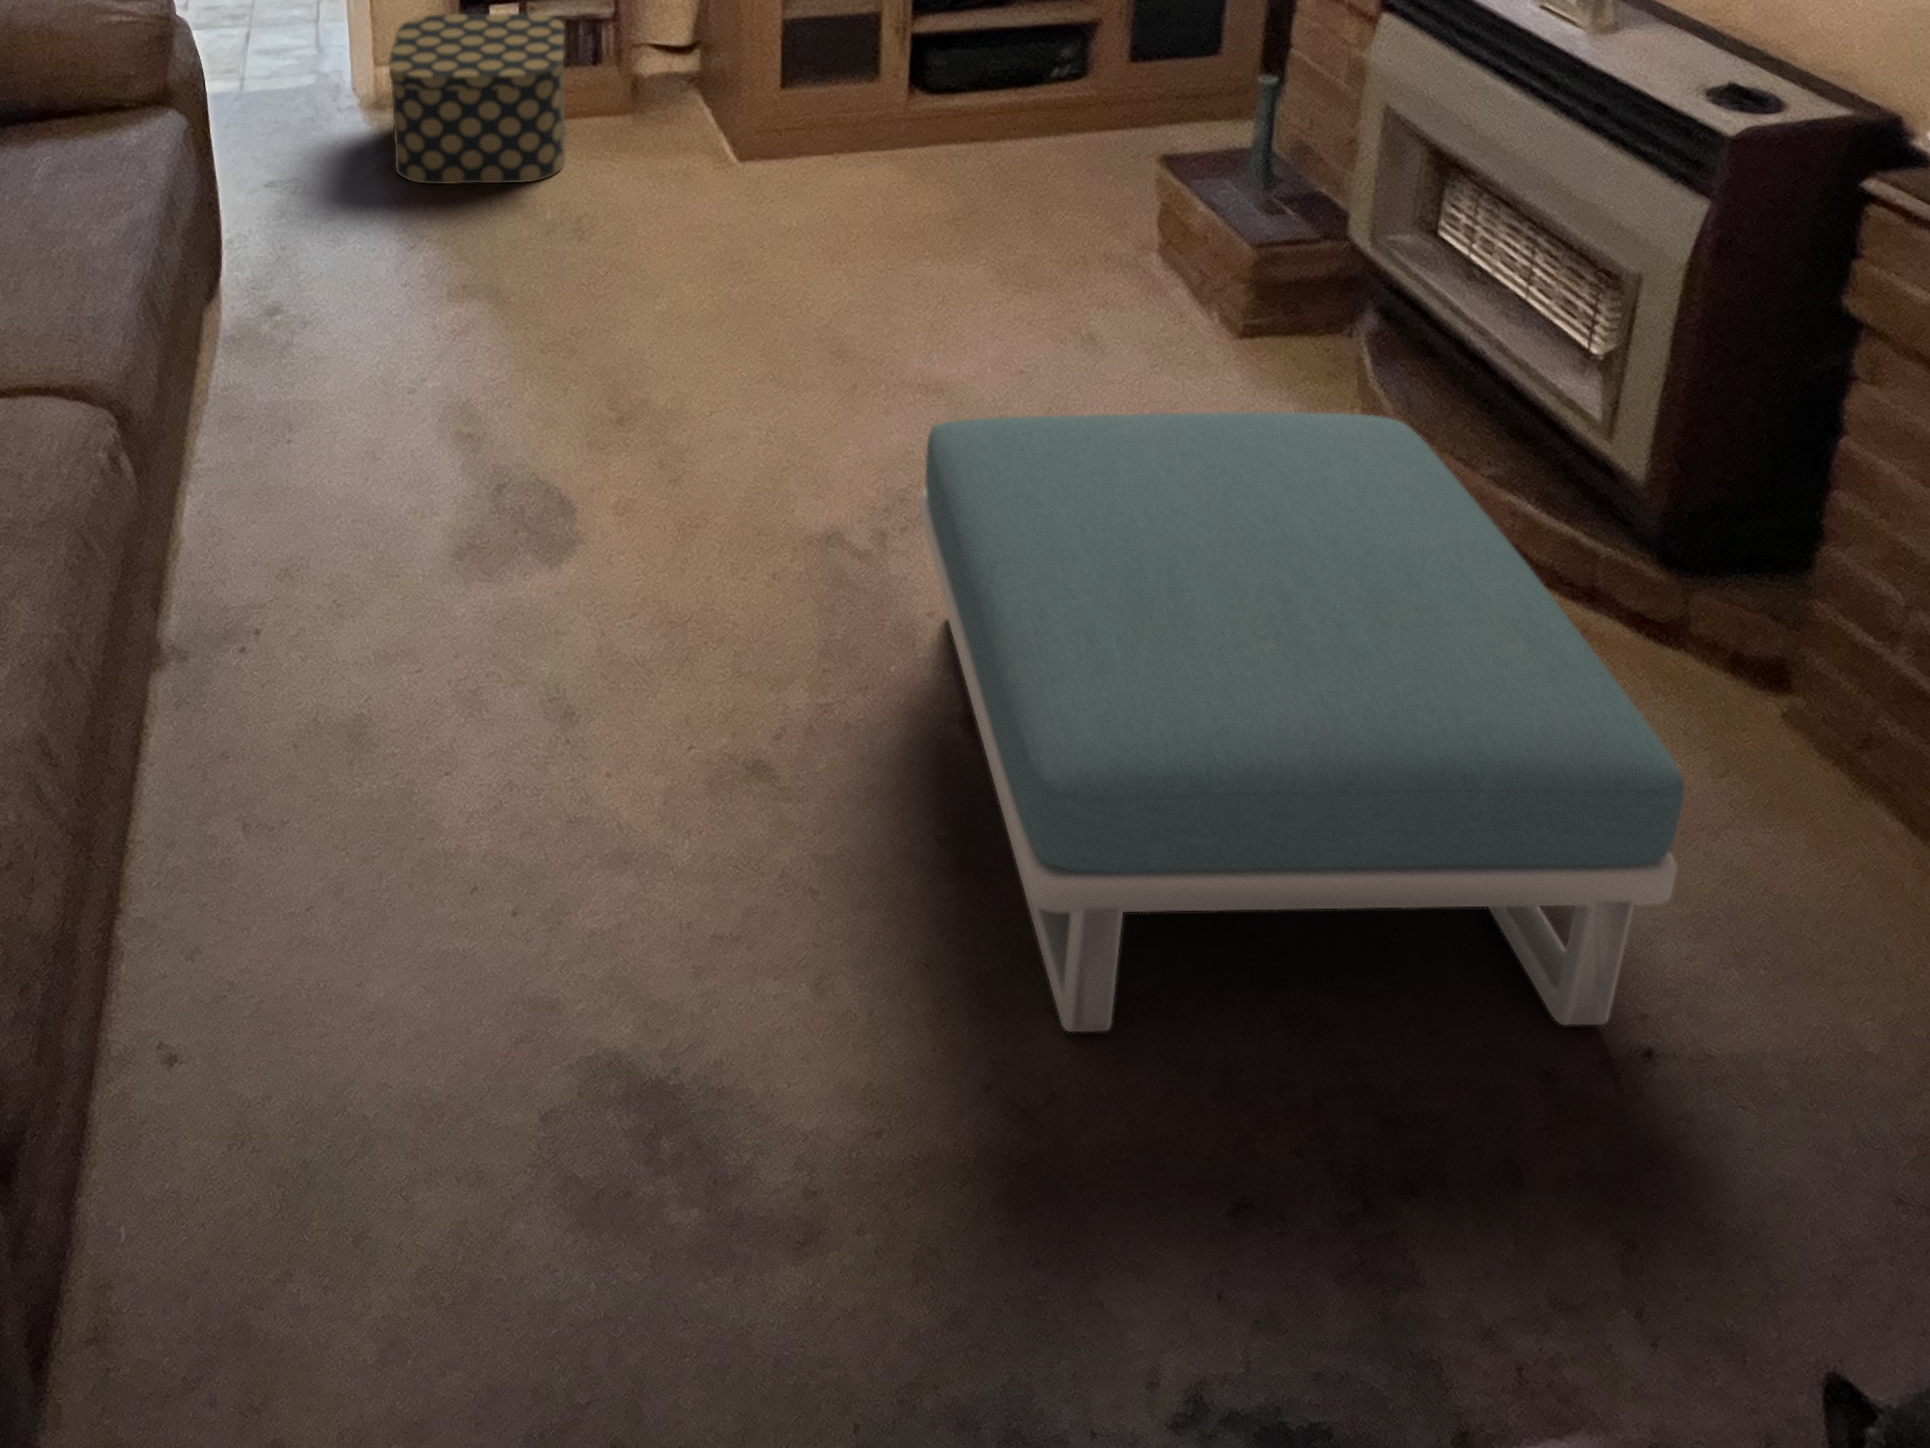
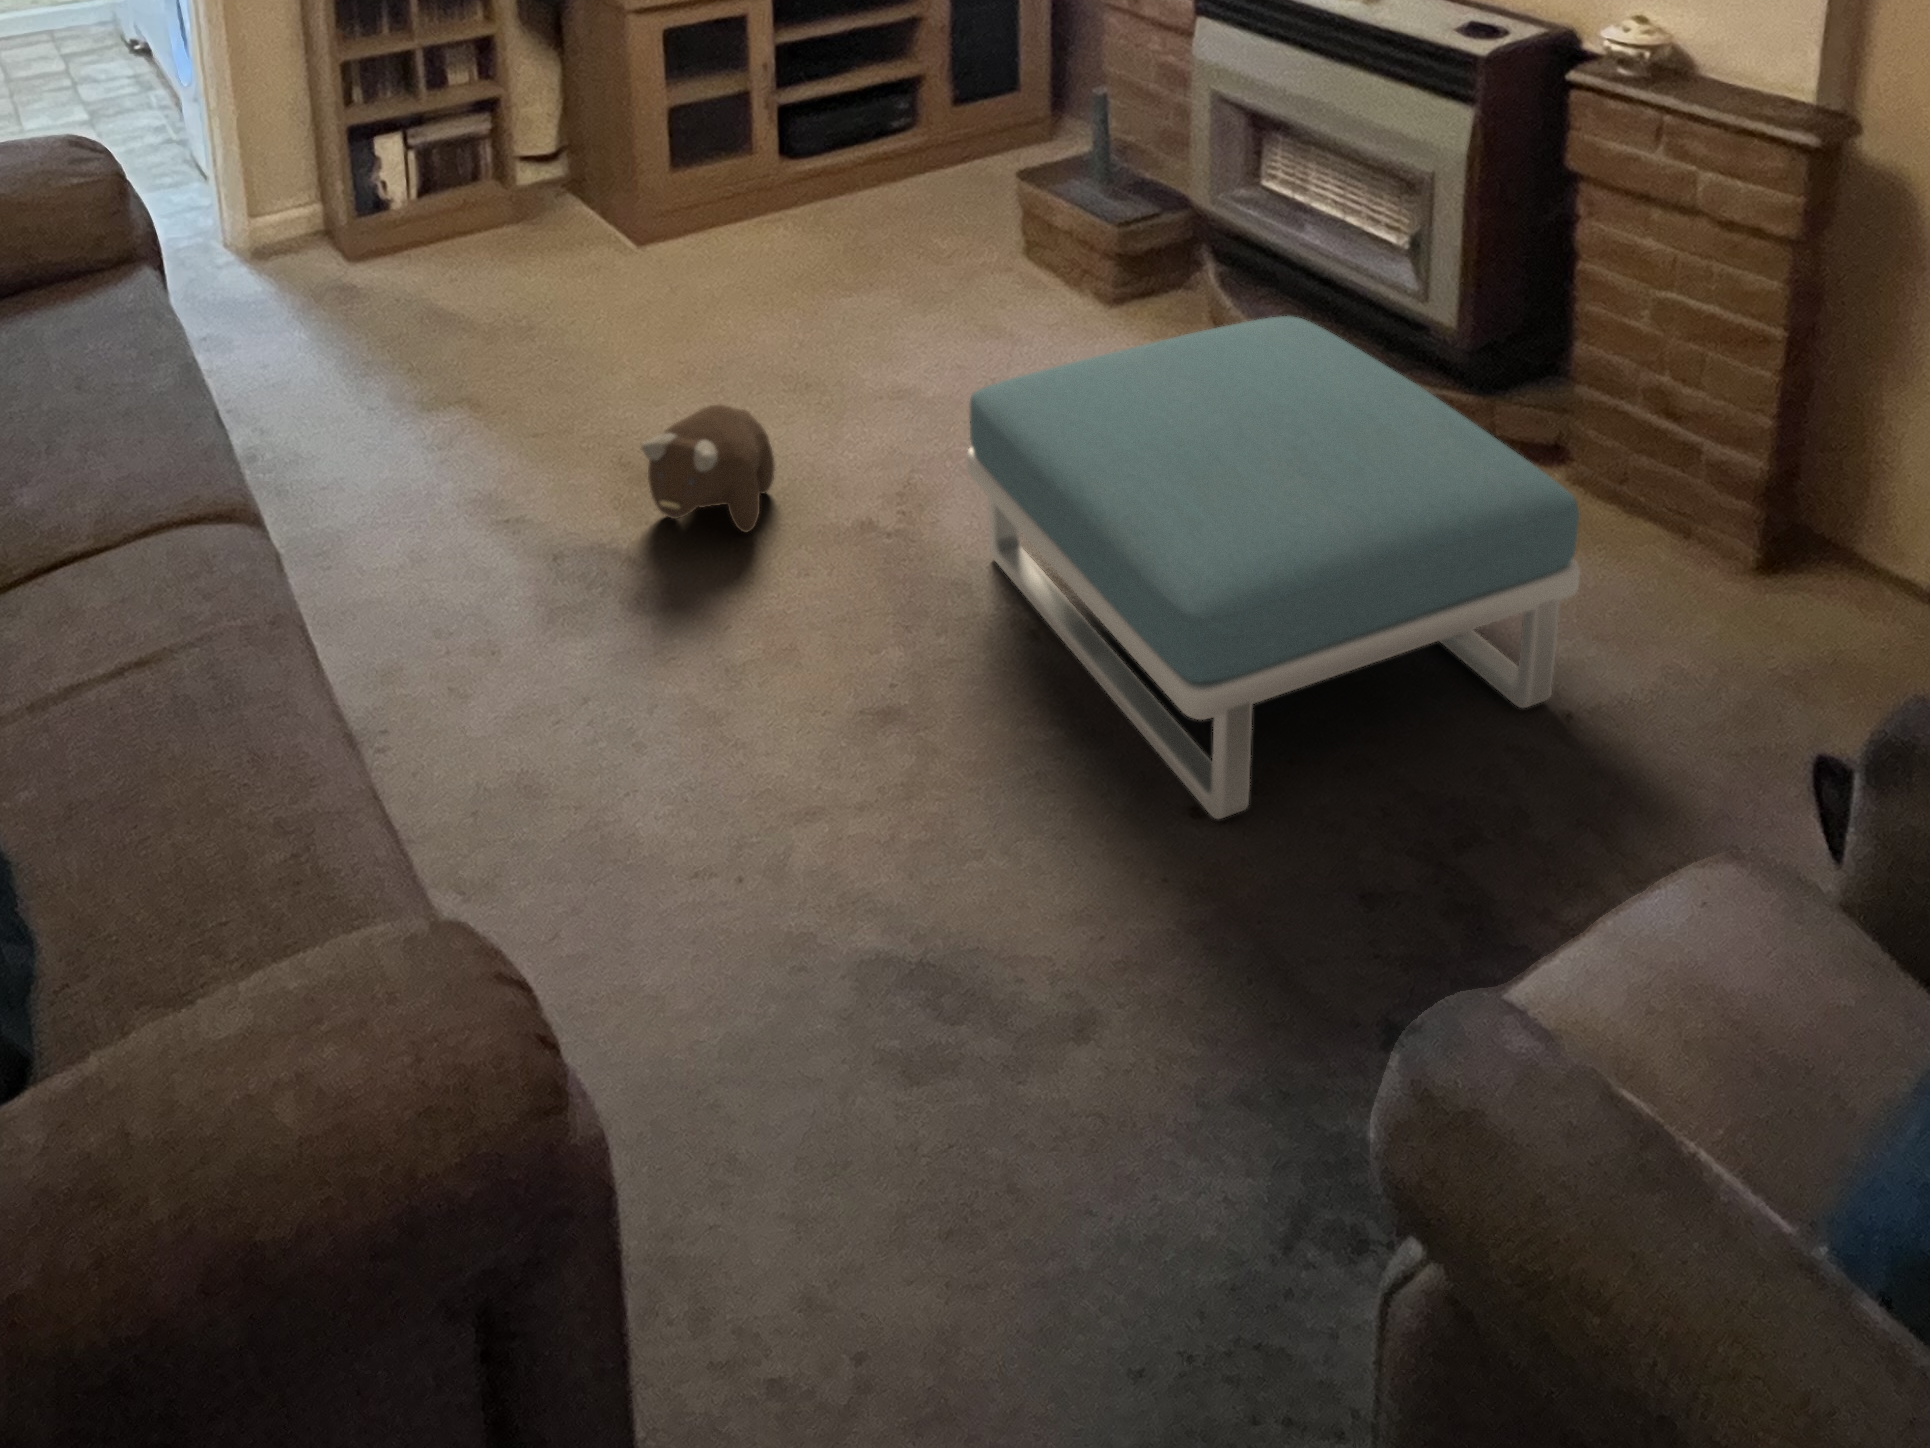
storage box: present [388,13,565,184] -> none [292,137,481,315]
plush toy: none [578,365,745,512] -> present [641,405,775,532]

